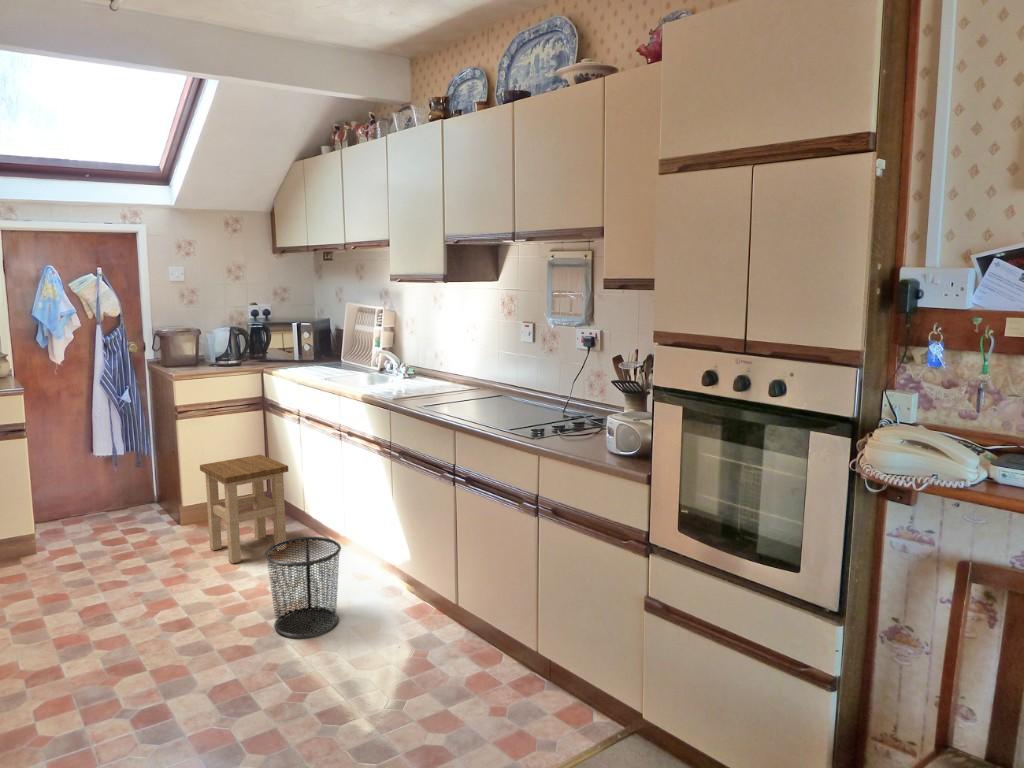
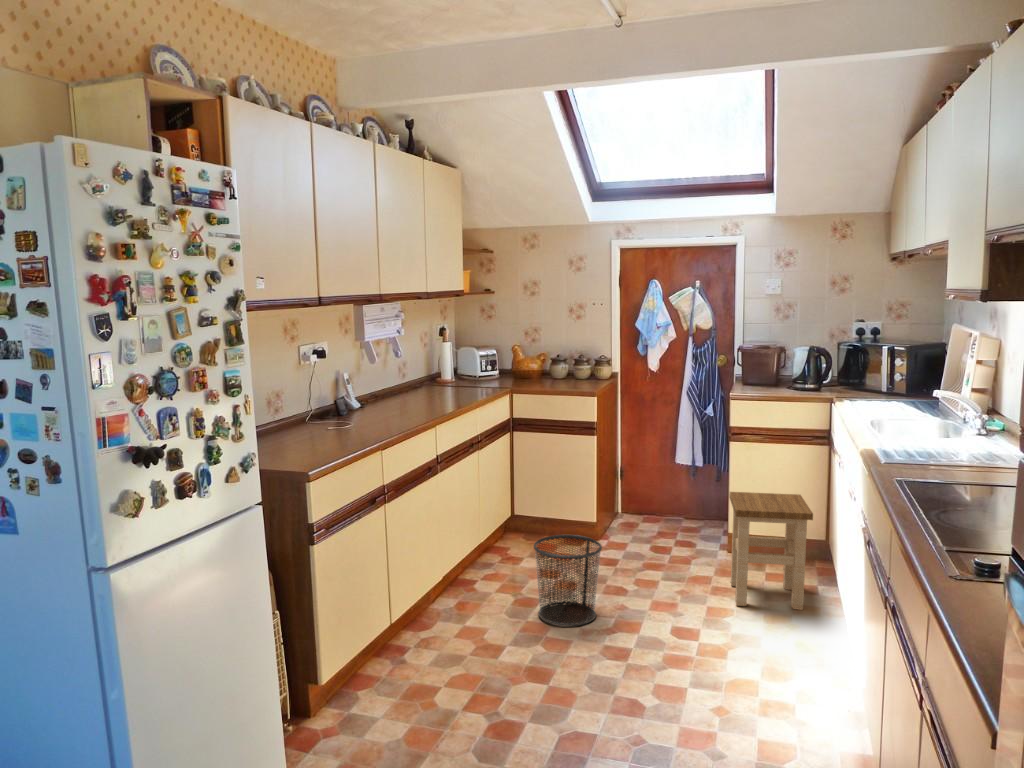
waste bin: present [265,537,341,637] -> present [534,535,602,627]

